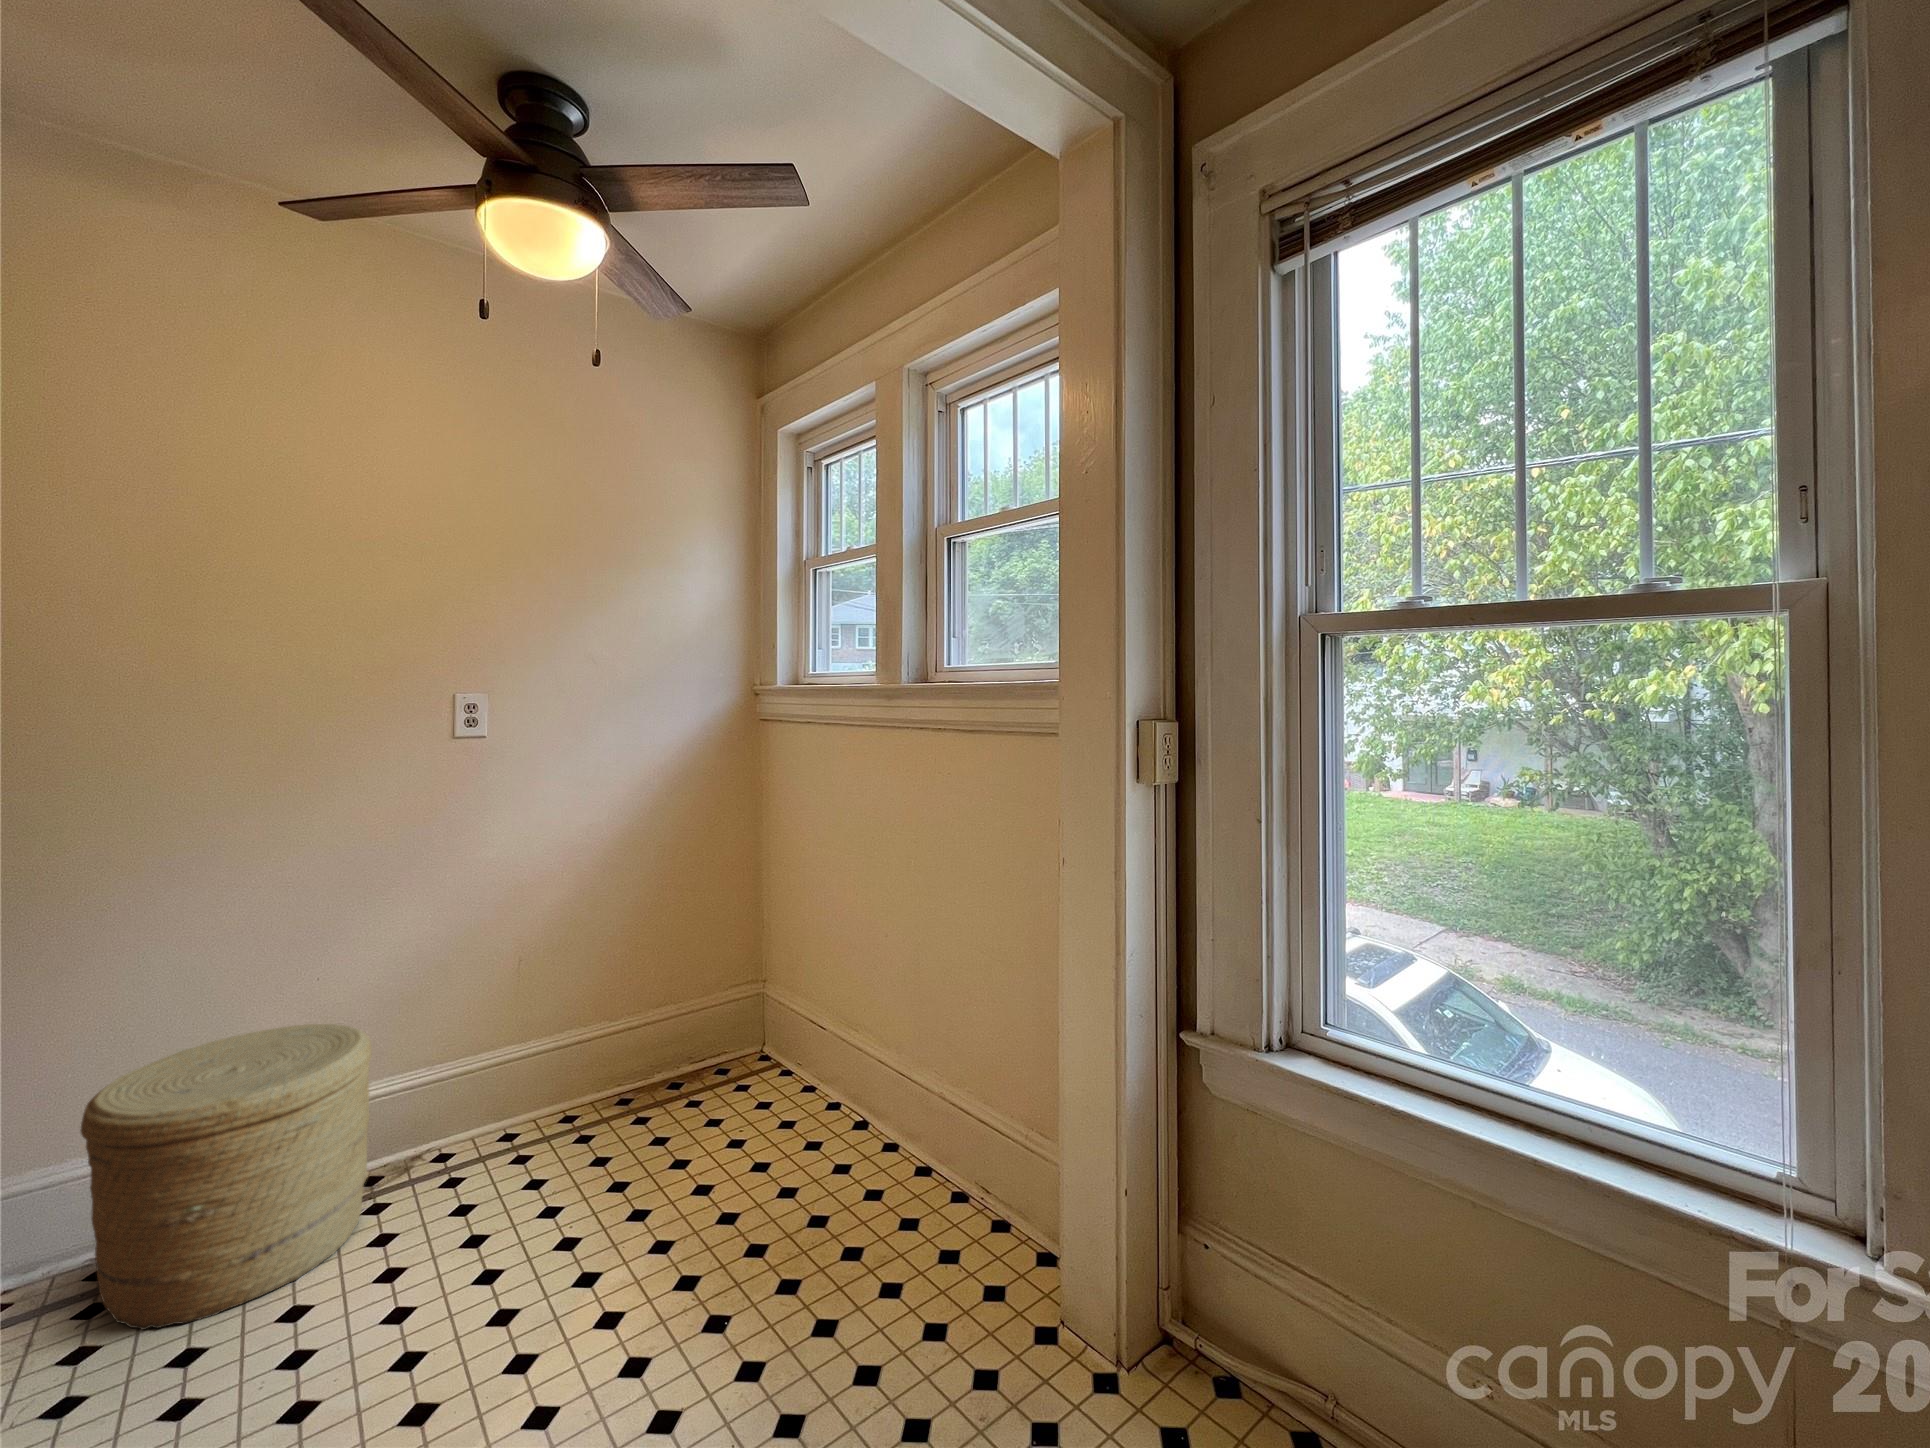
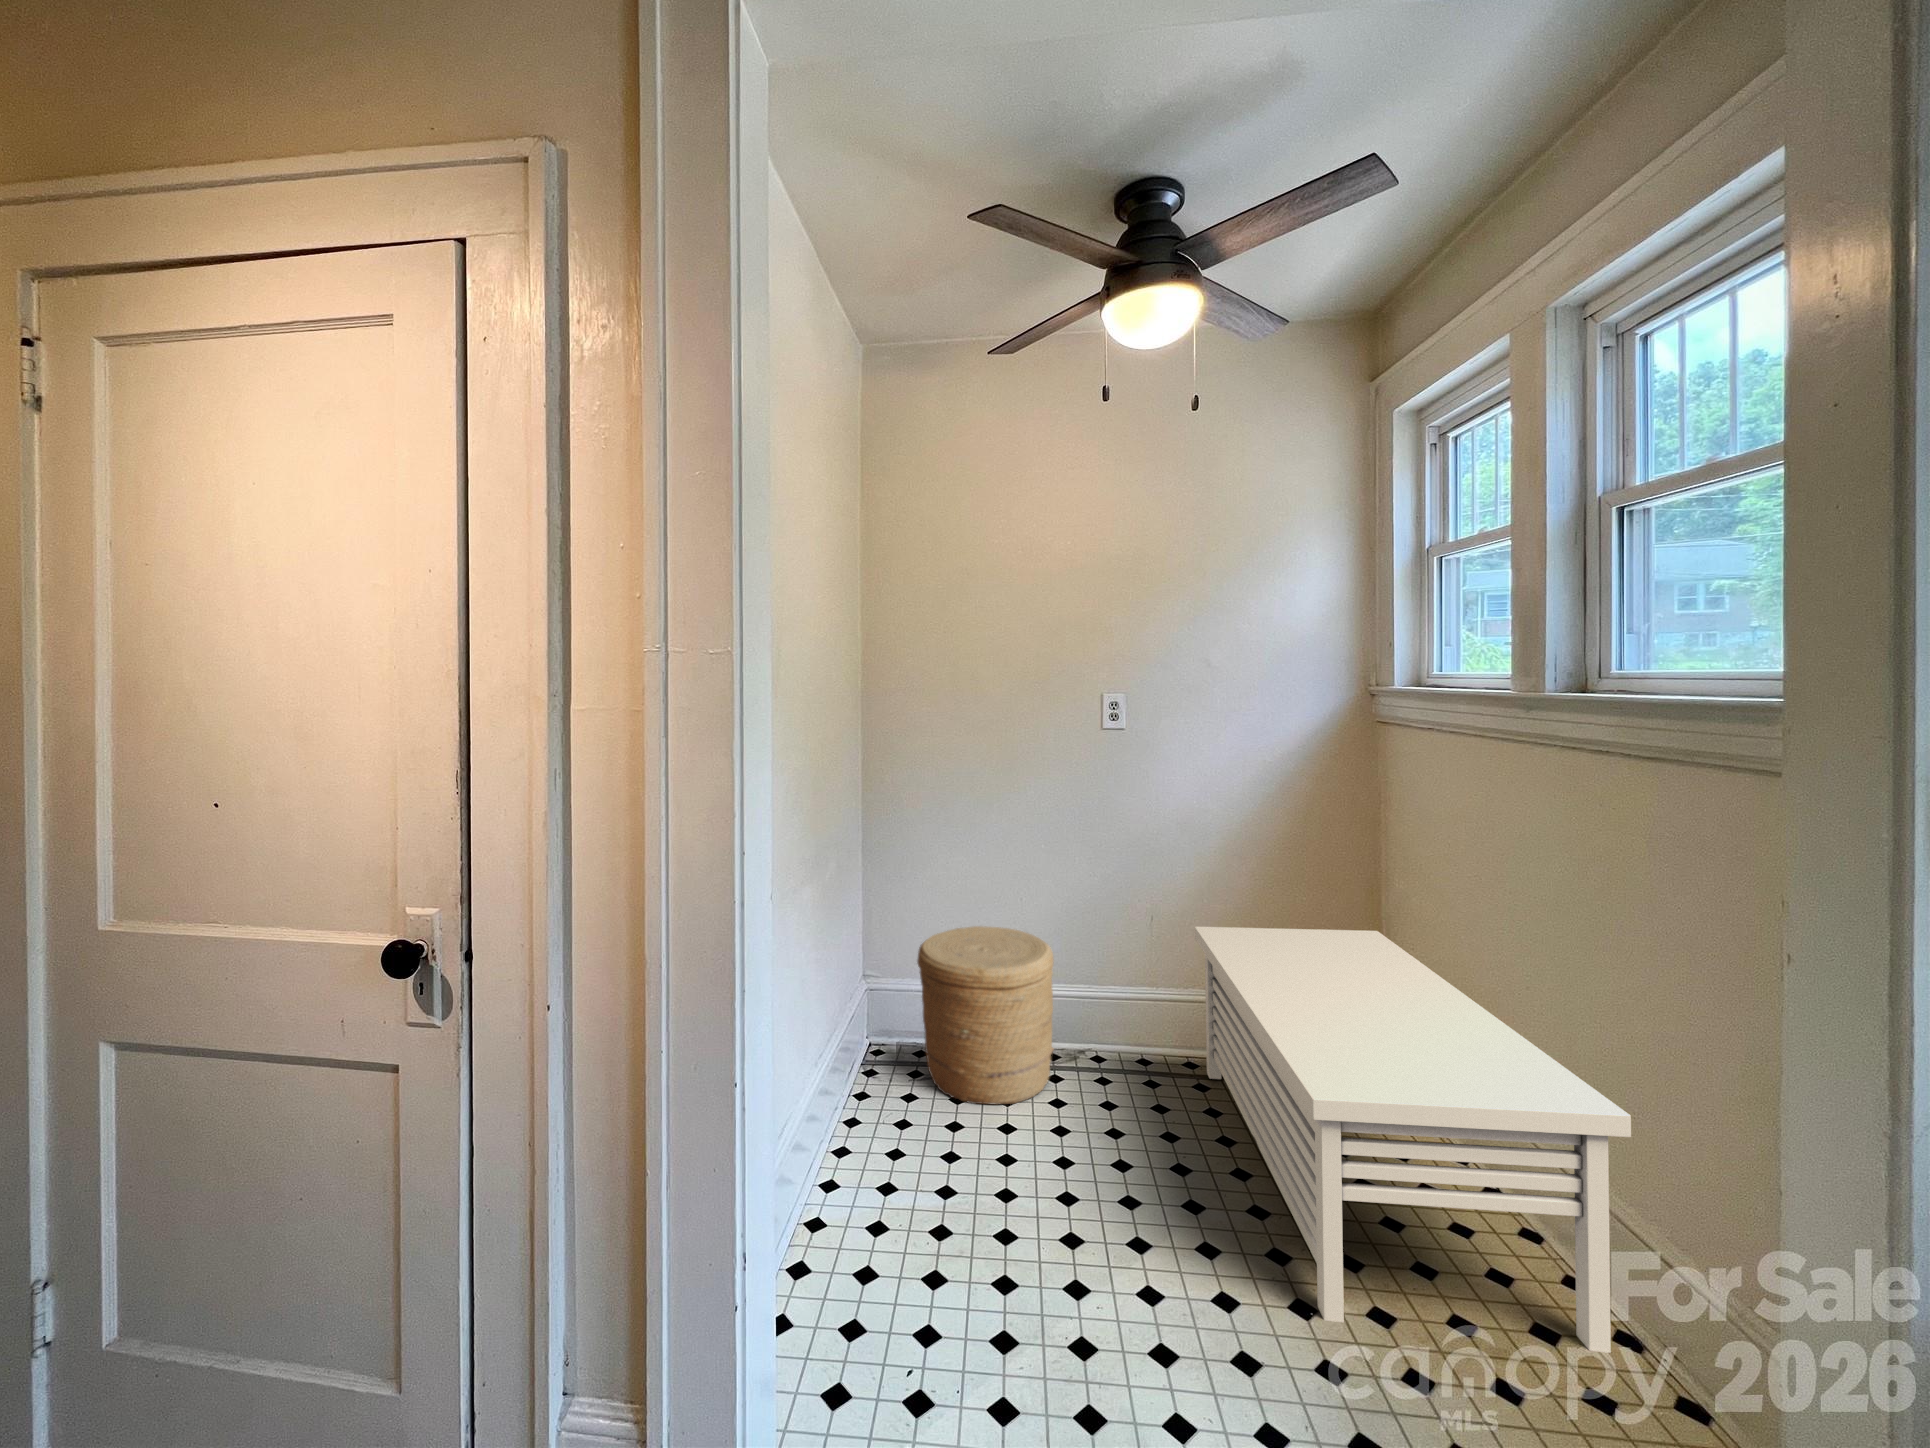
storage bench: none [577,915,962,1330] -> present [1195,927,1631,1353]

